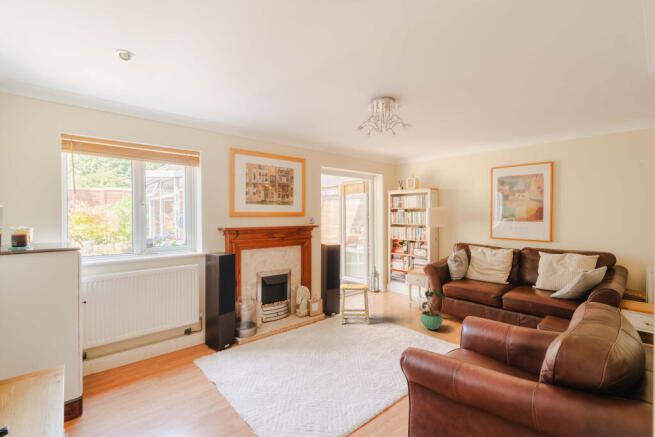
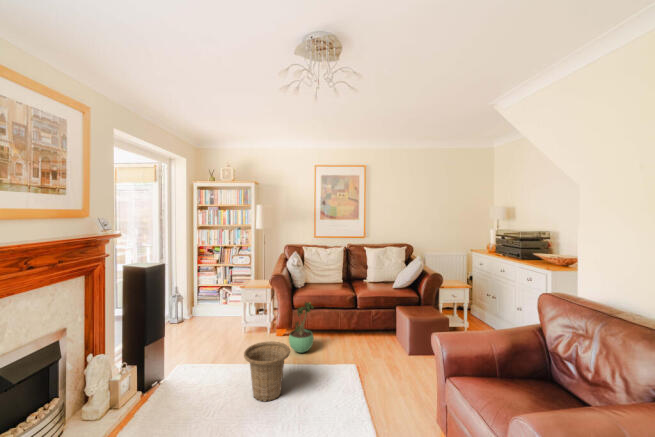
footstool: present [340,284,369,324] -> none [175,319,230,396]
basket: none [363,304,395,343] -> present [244,341,290,402]

